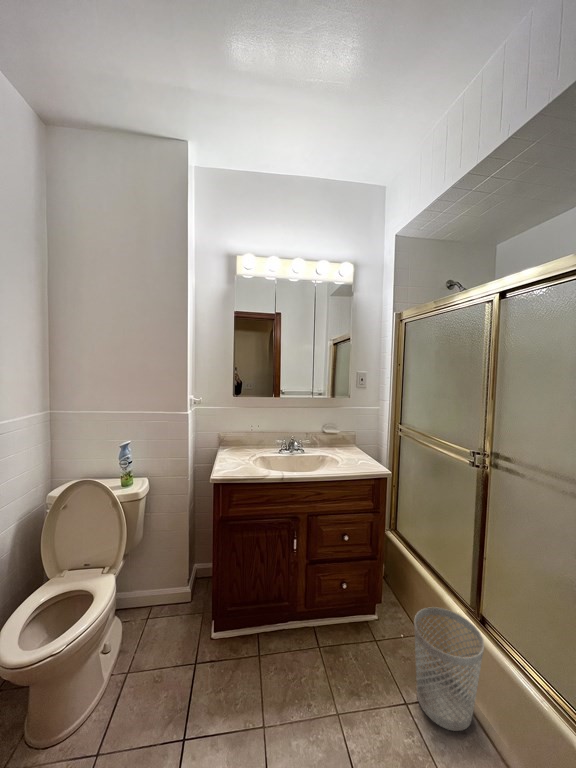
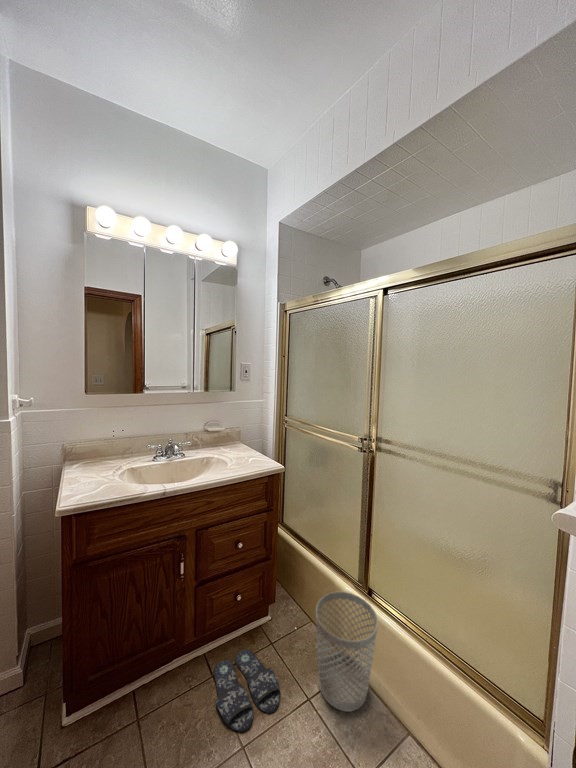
slippers: none [318,636,376,697] -> present [214,649,280,732]

